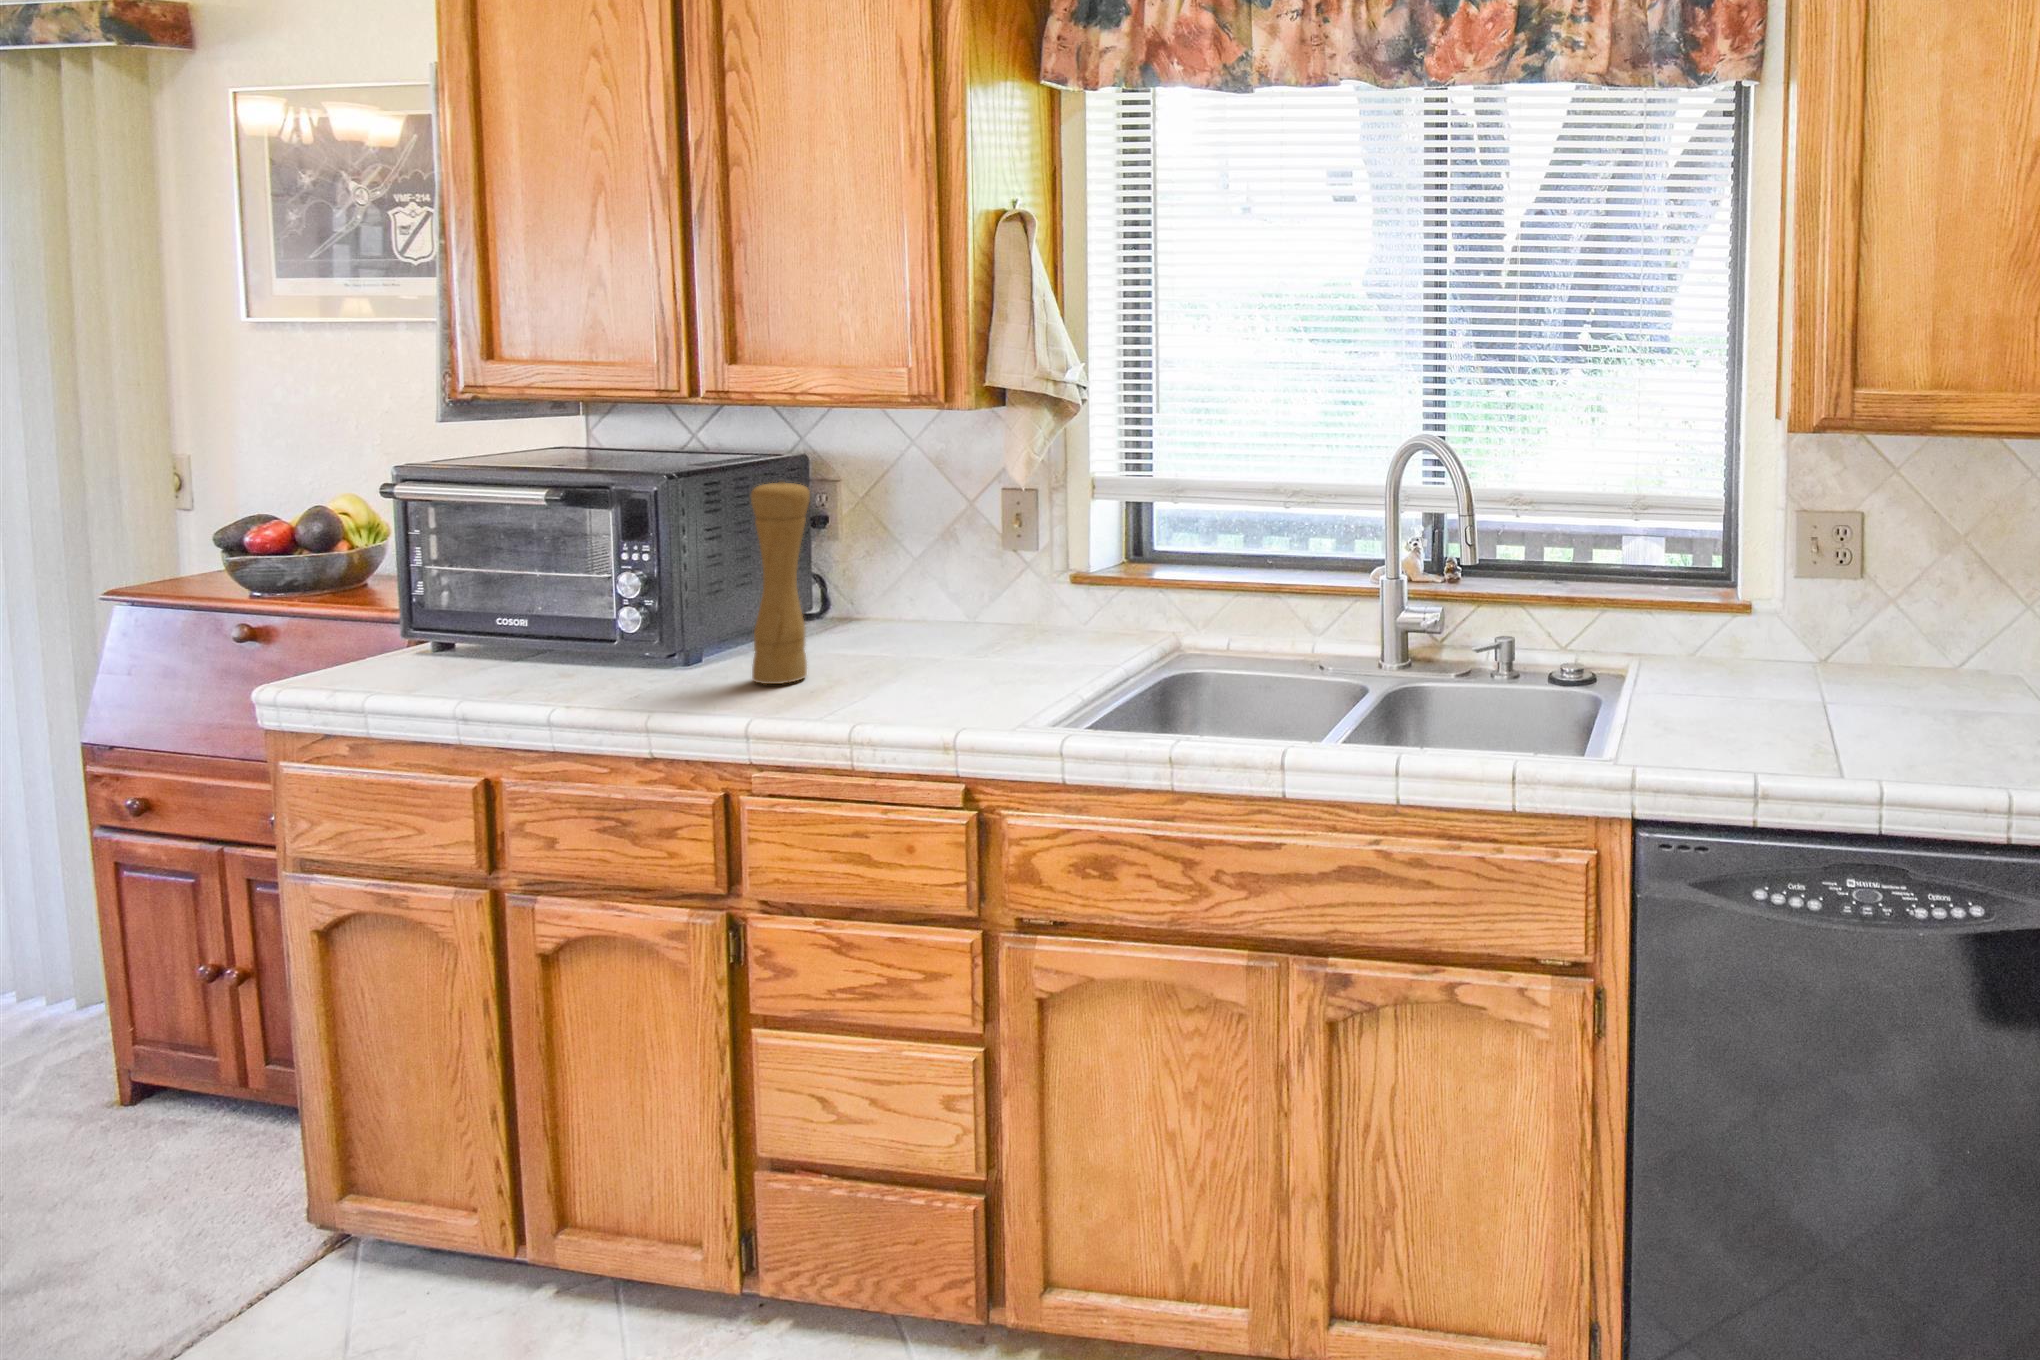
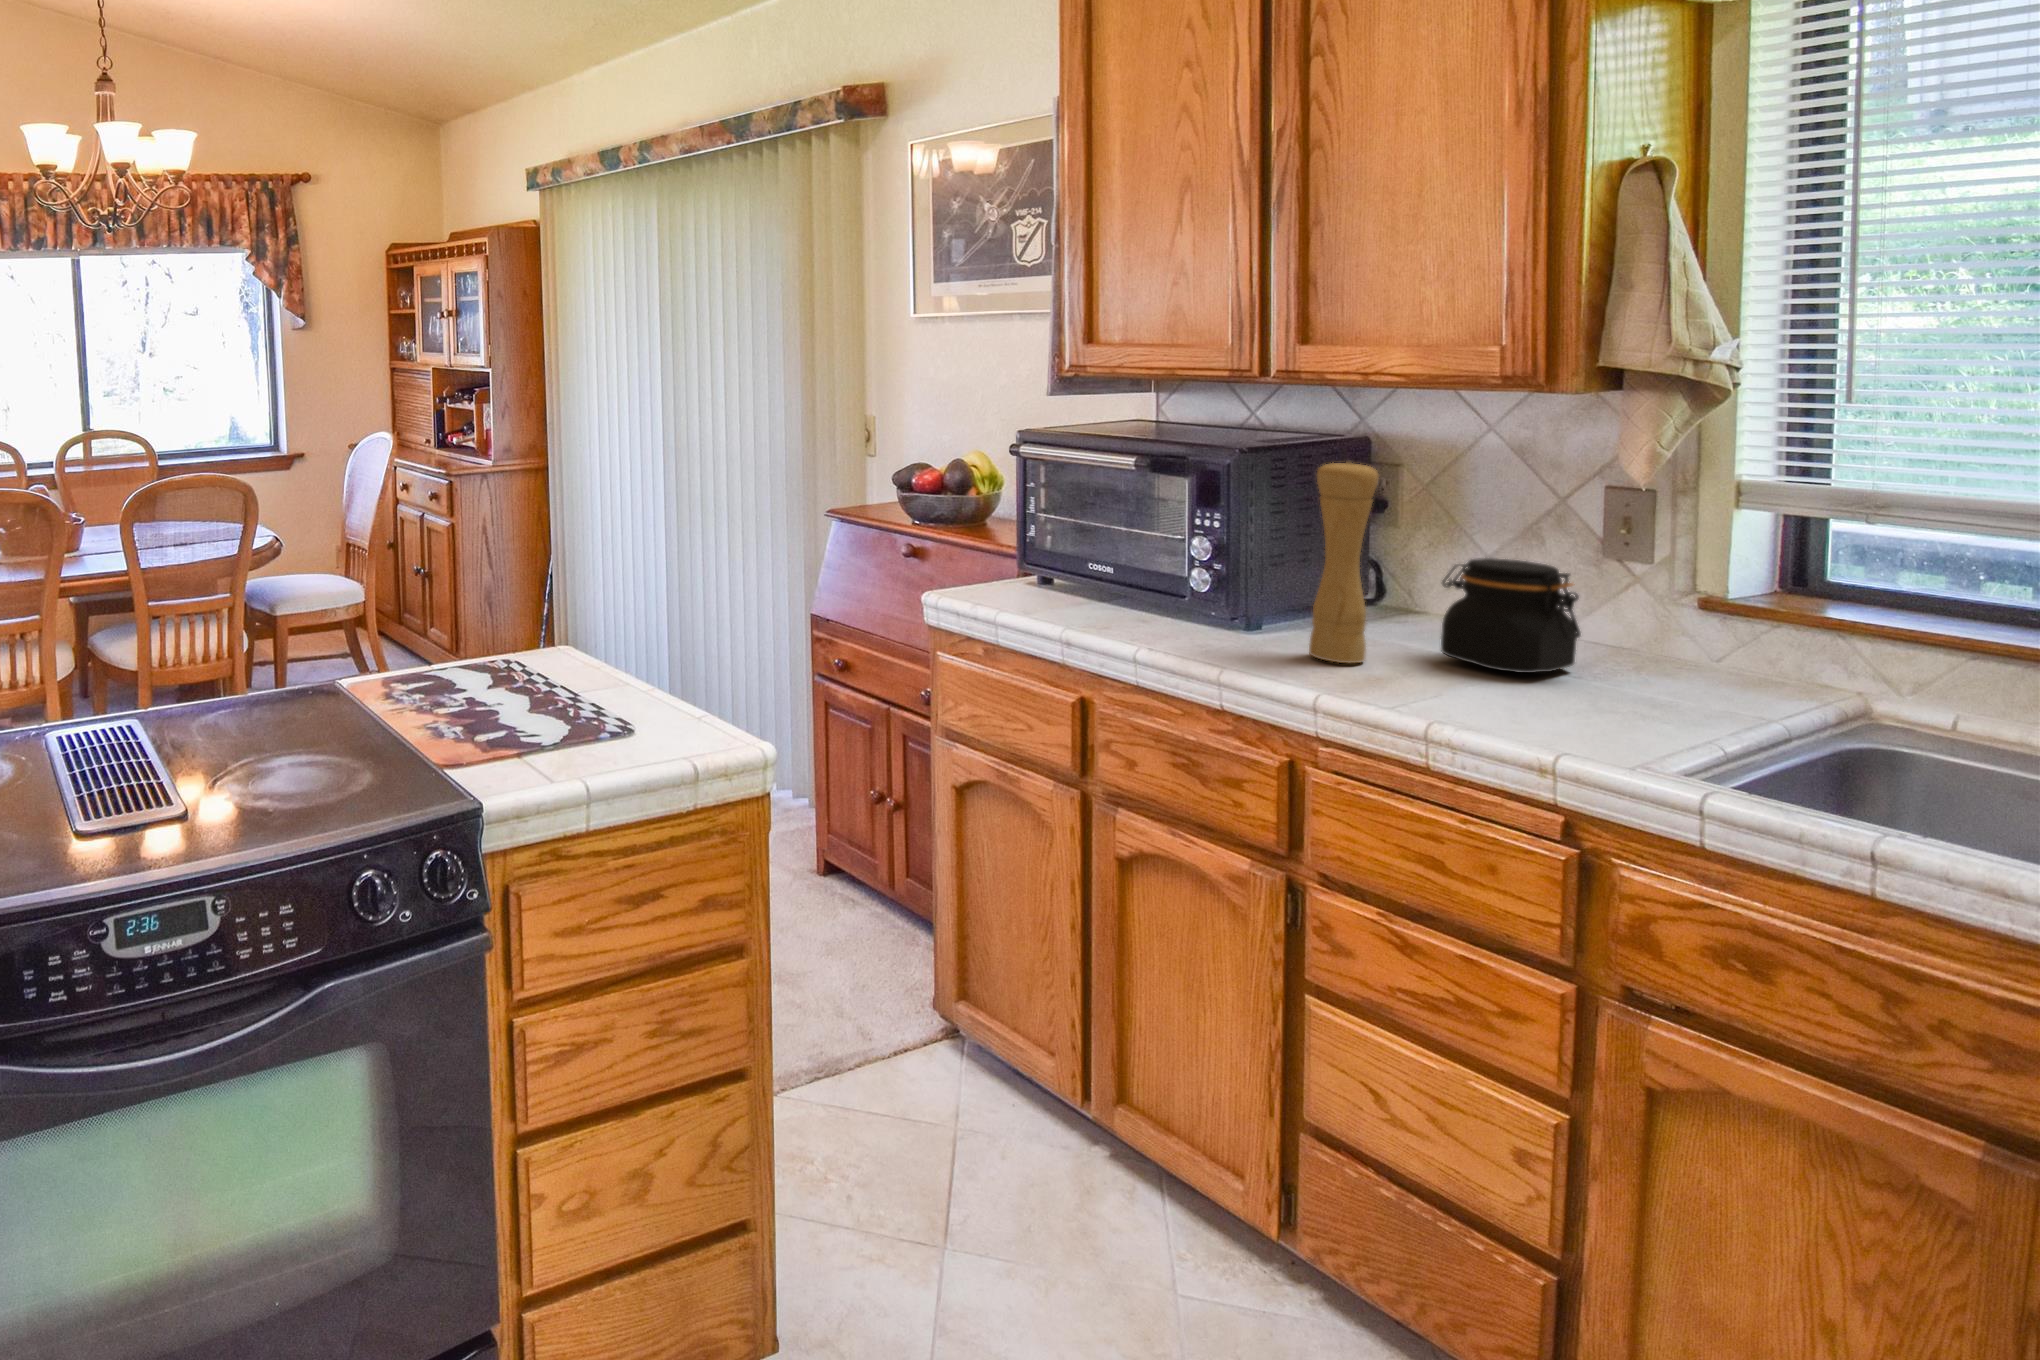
jar: none [876,560,983,662] -> present [1441,558,1581,673]

